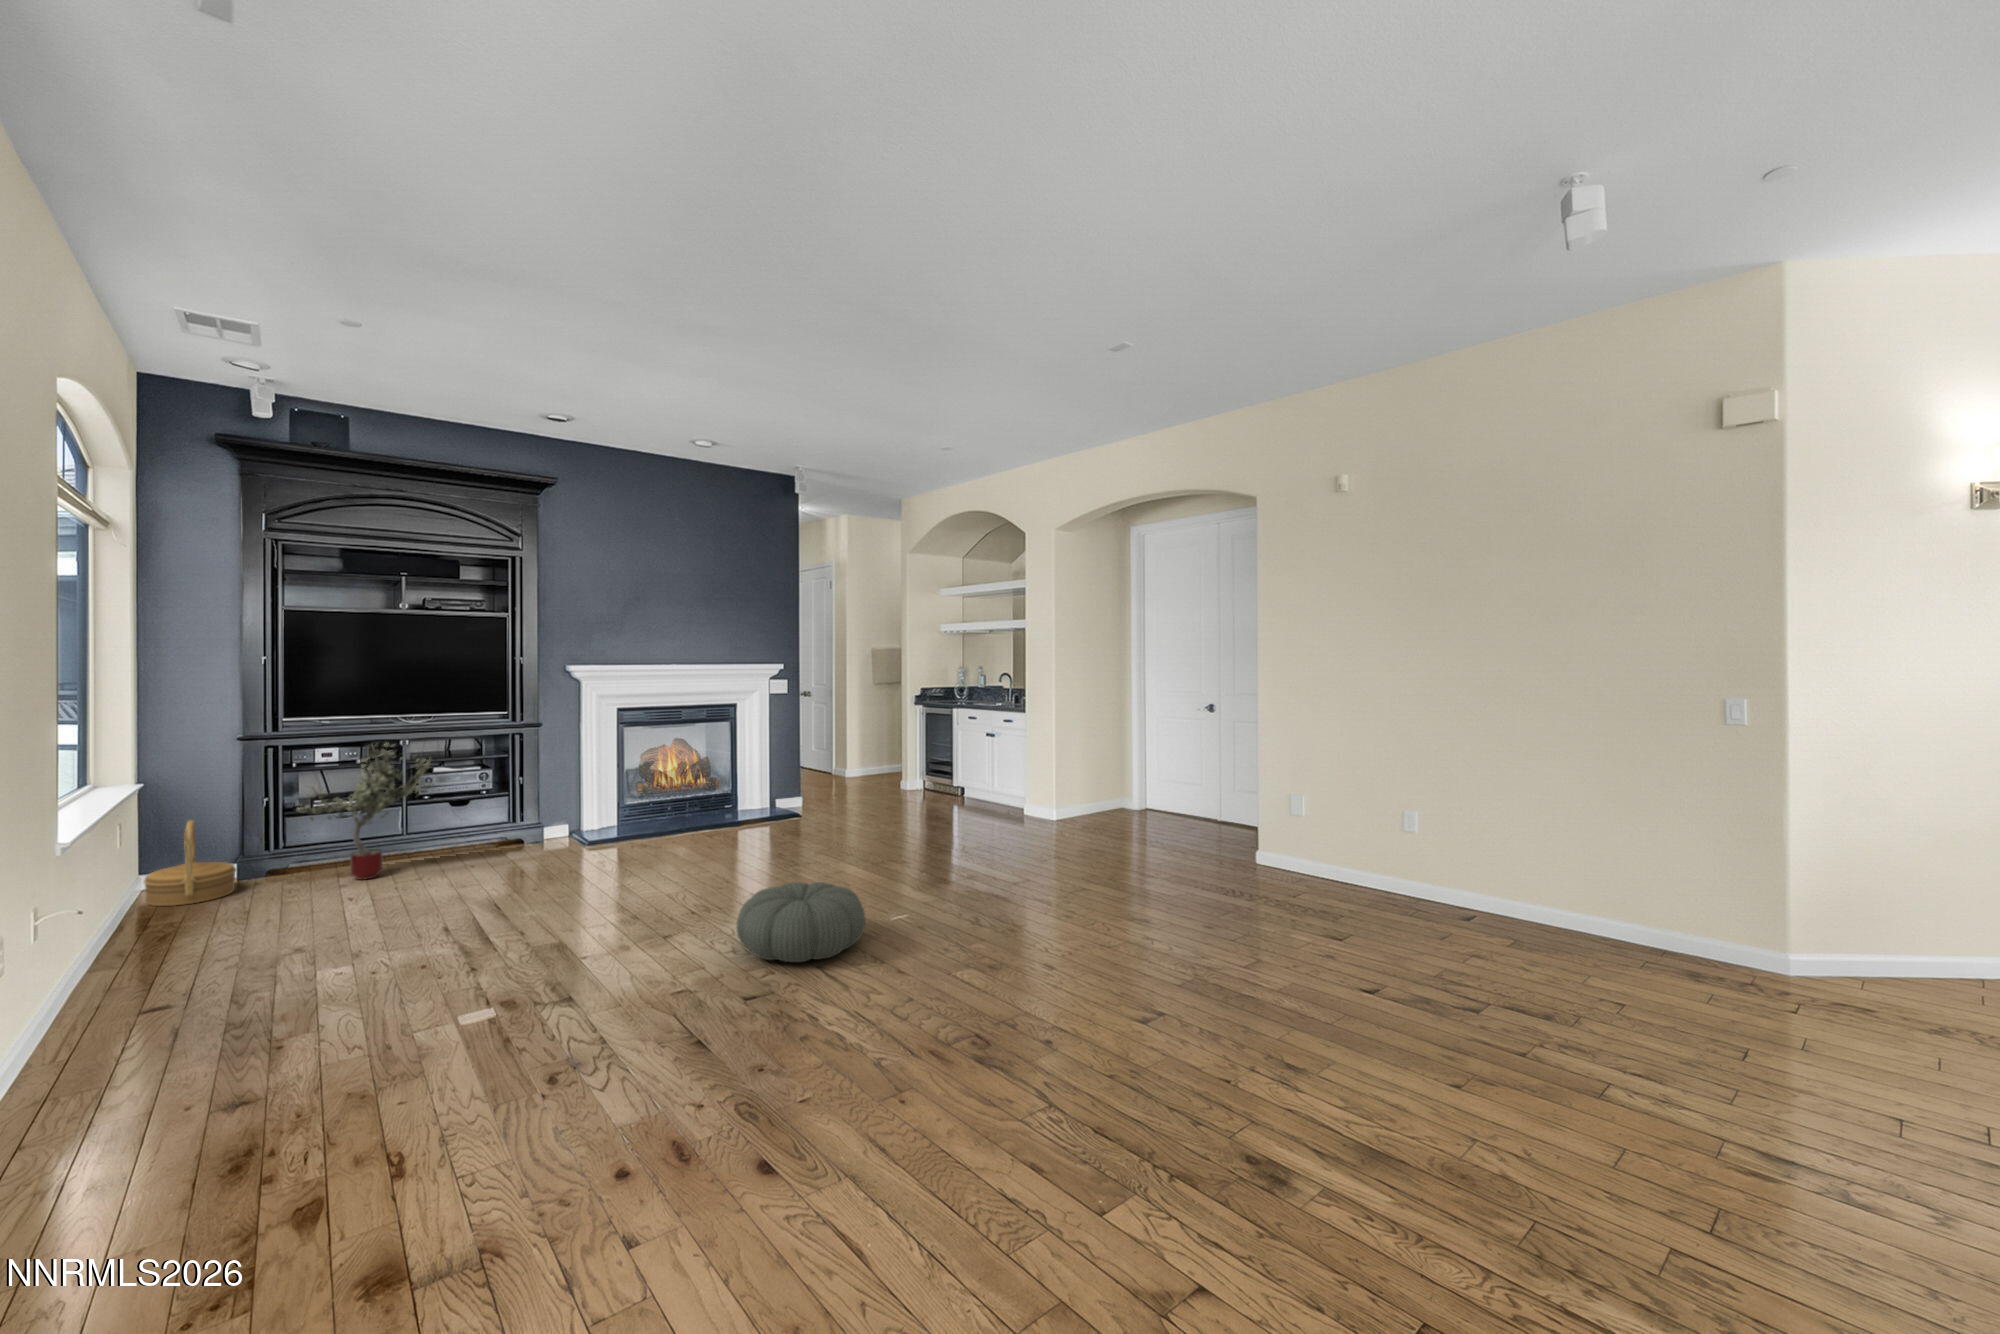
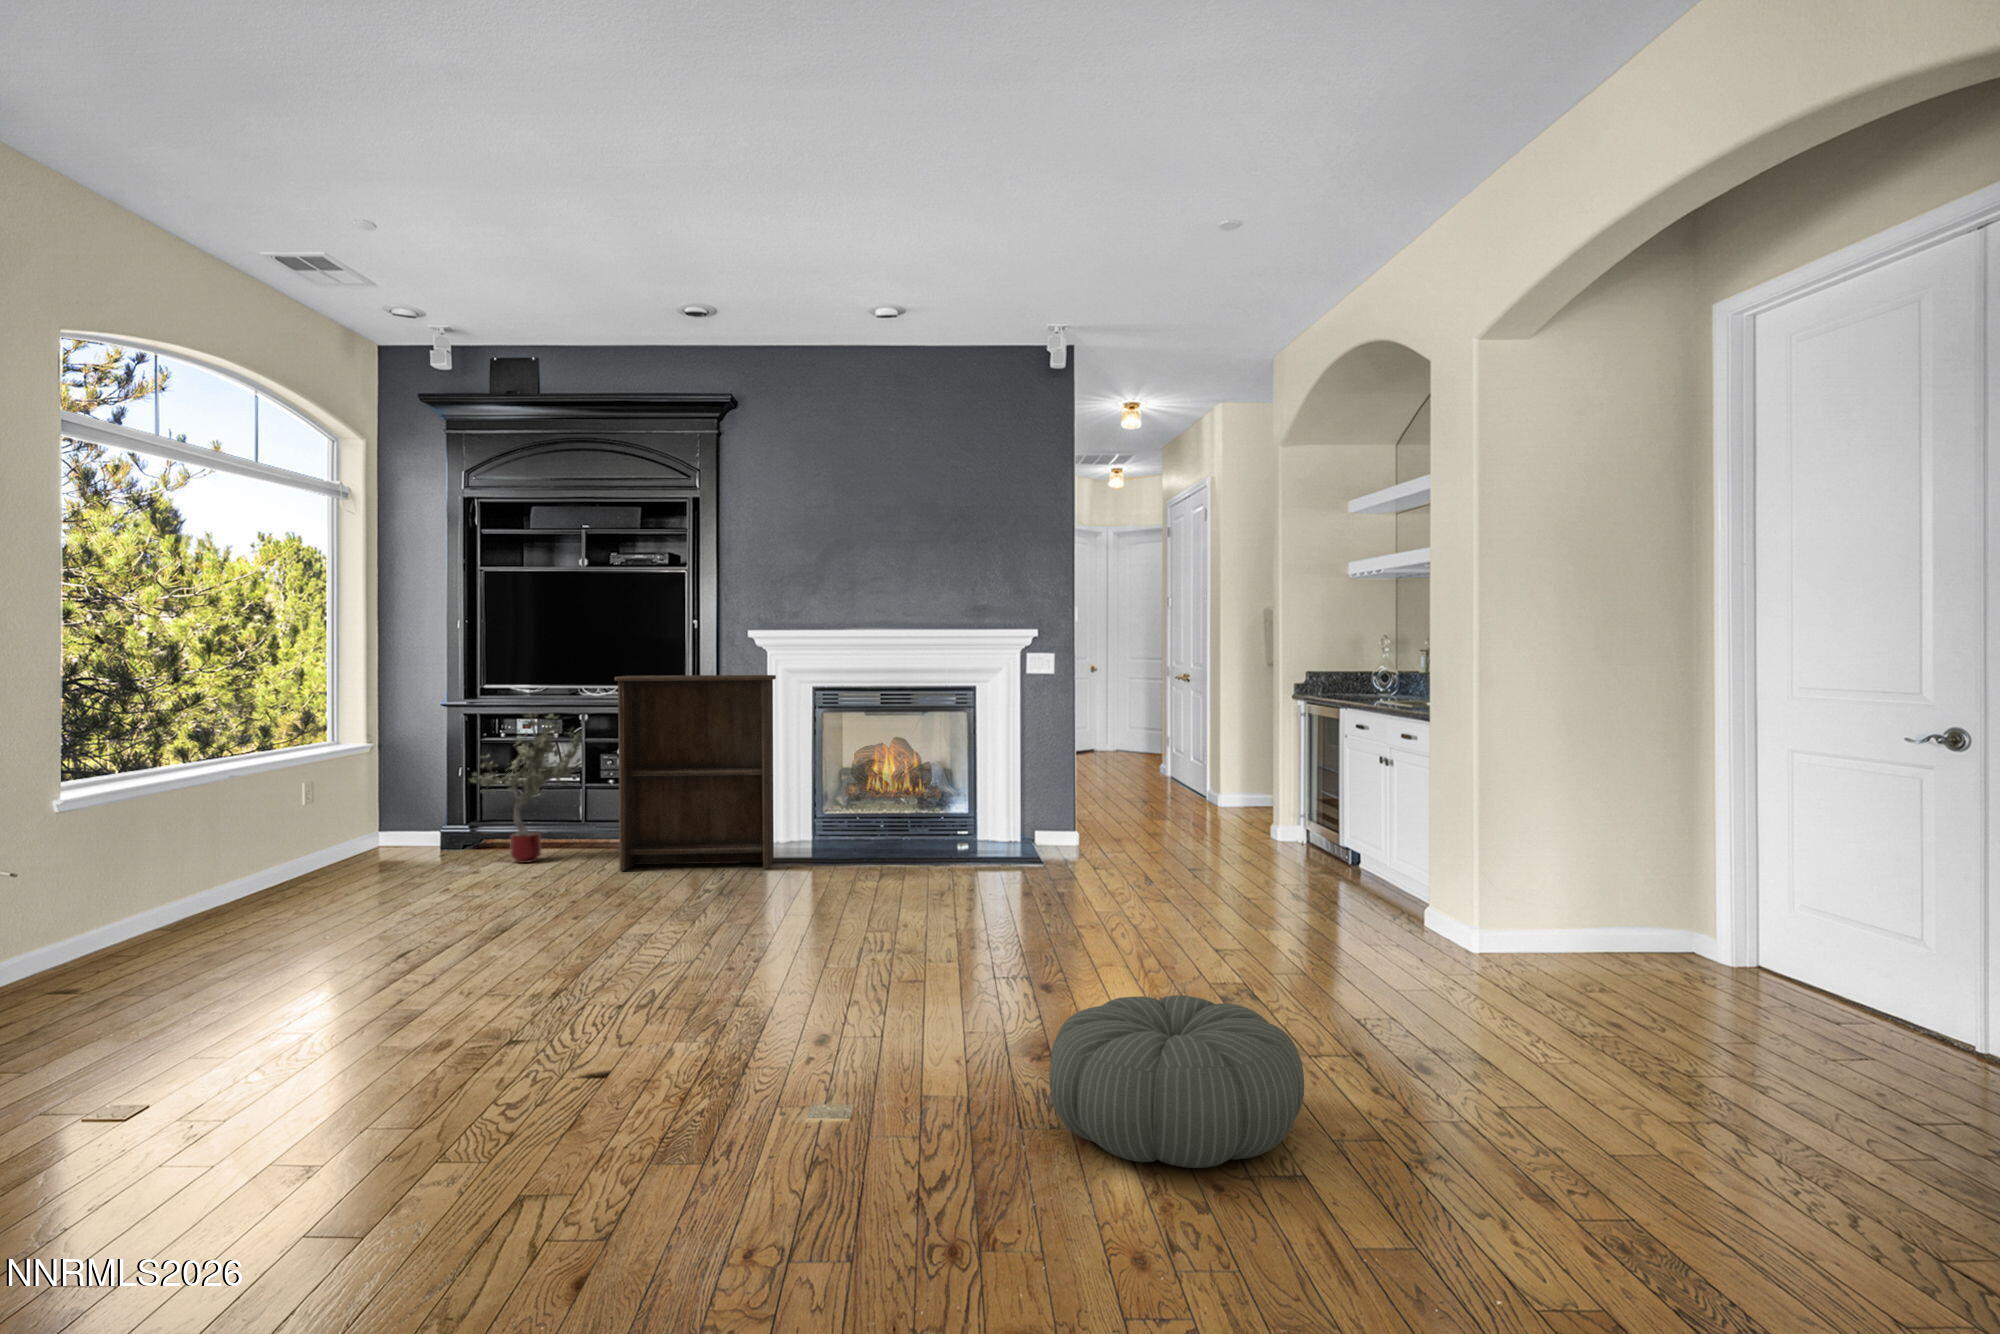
bookshelf: none [479,702,621,870] -> present [615,675,776,871]
woven basket: present [144,820,236,906] -> none [359,783,435,863]
pouf: present [737,882,866,962] -> present [1049,995,1304,1168]

